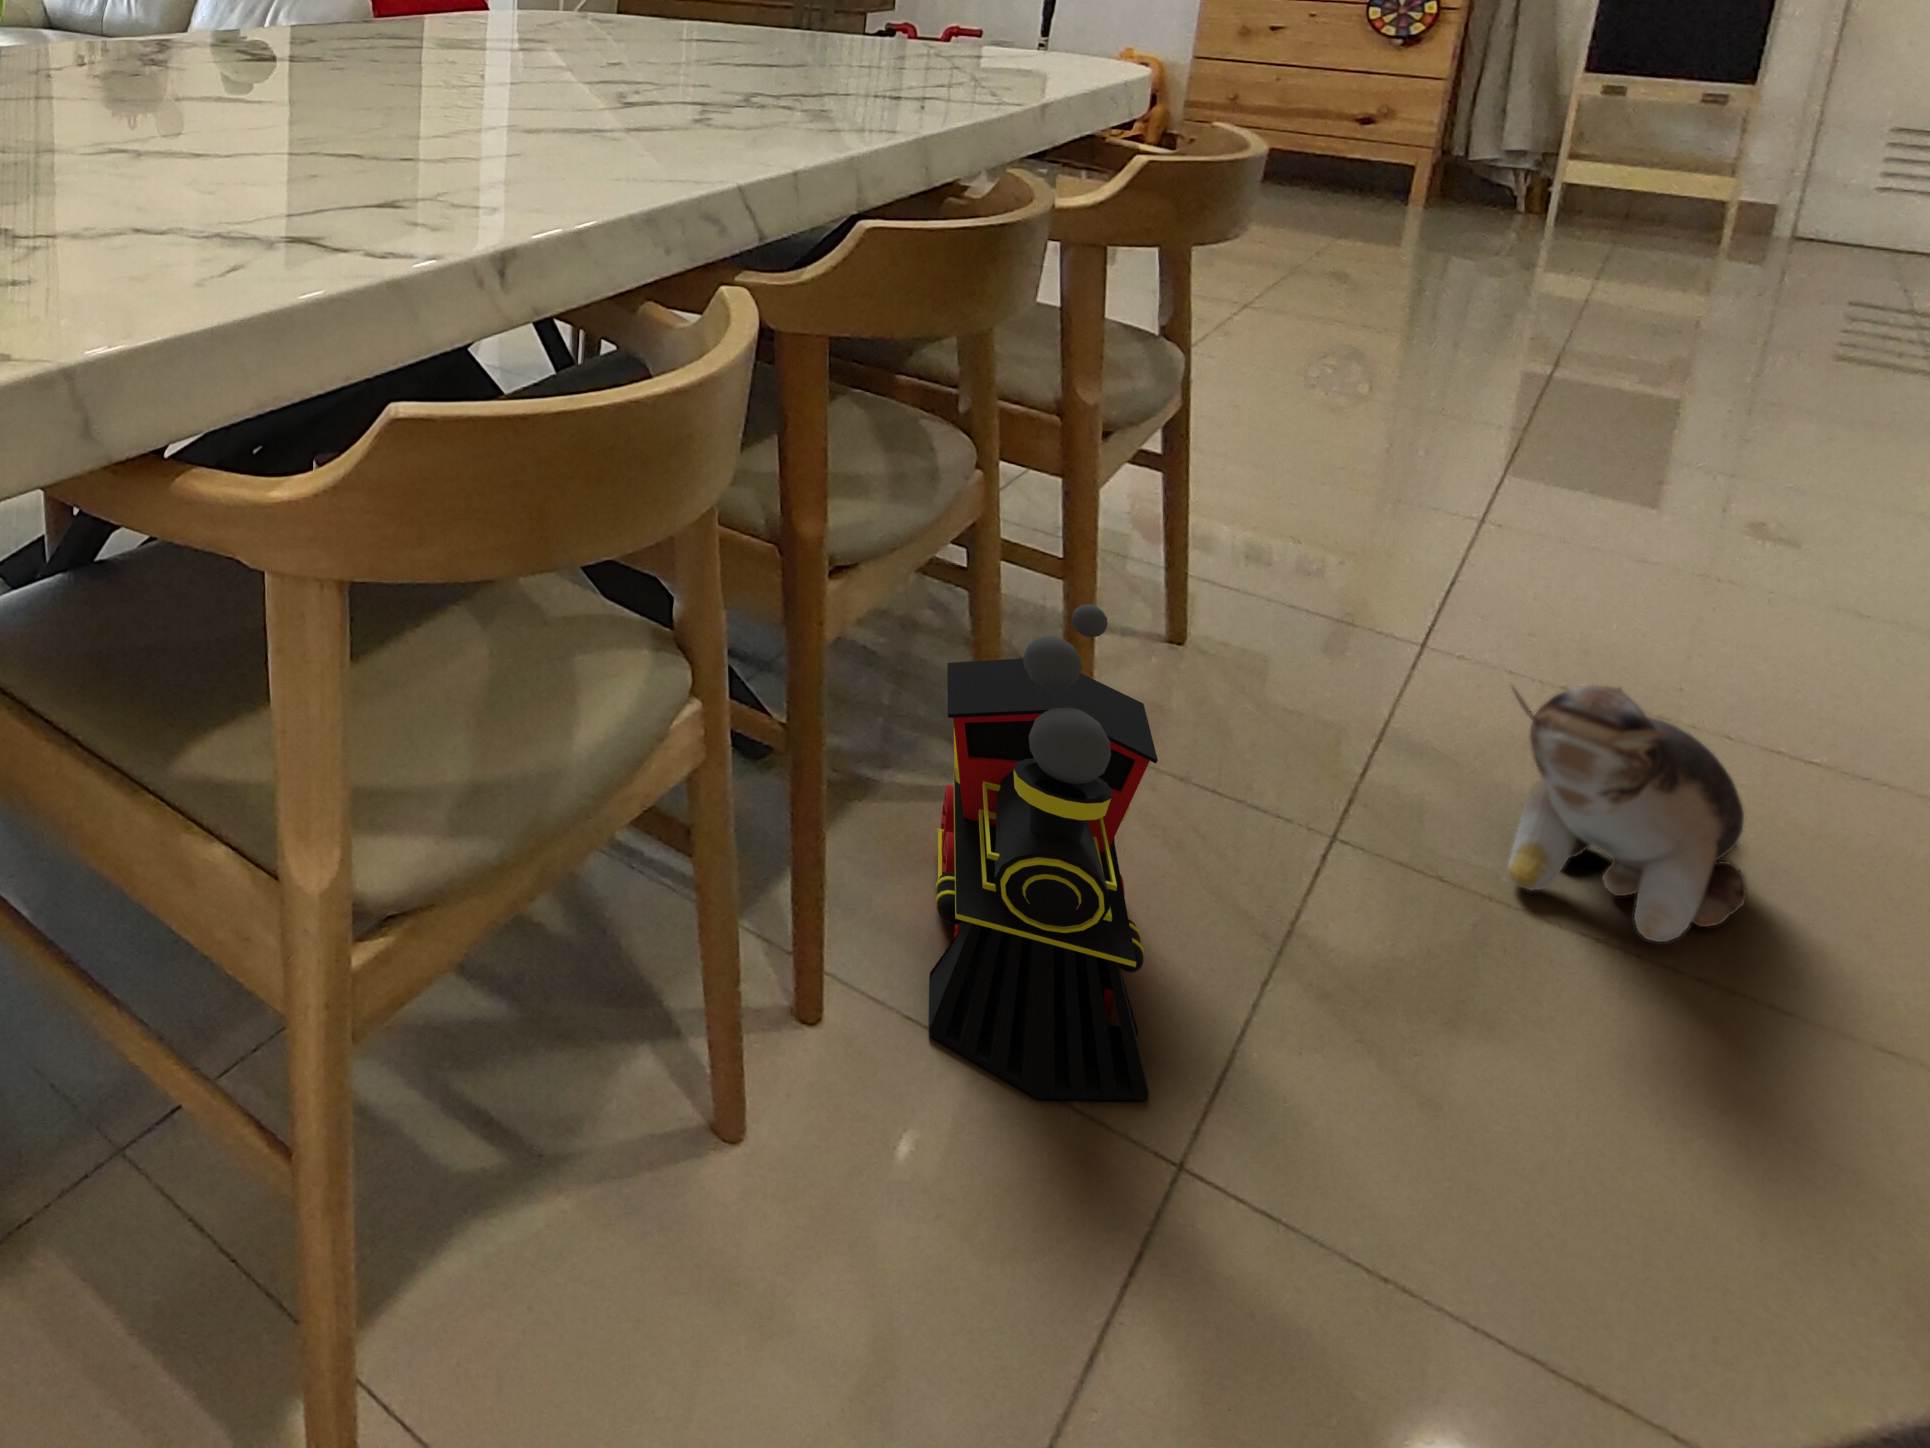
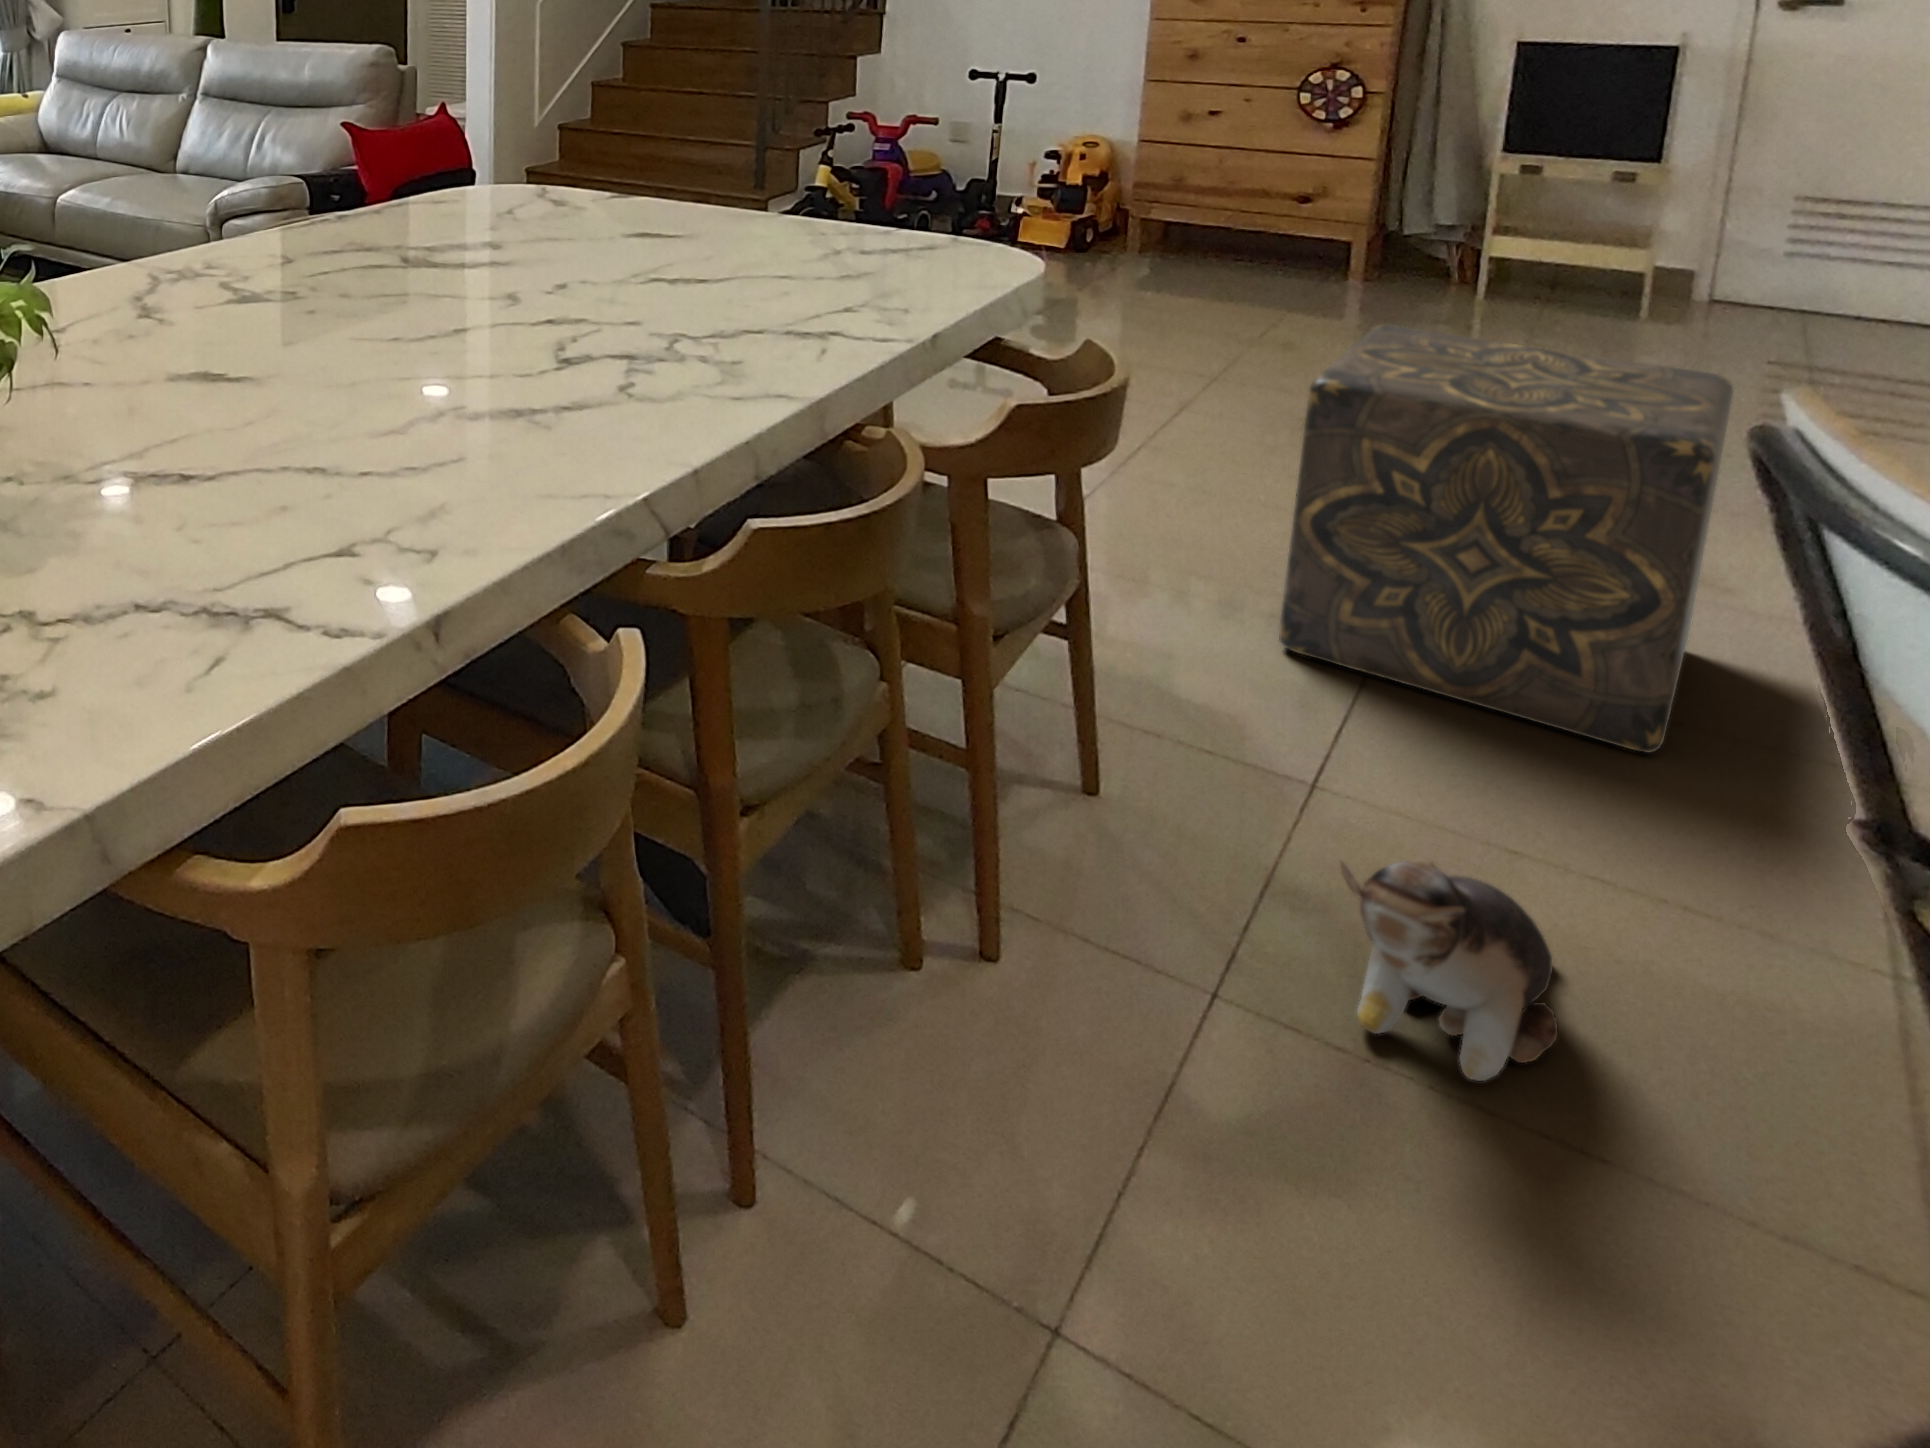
ottoman: none [1374,183,1908,631] -> present [1279,326,1733,753]
toy train: present [929,604,1158,1100] -> none [850,815,1038,1256]

